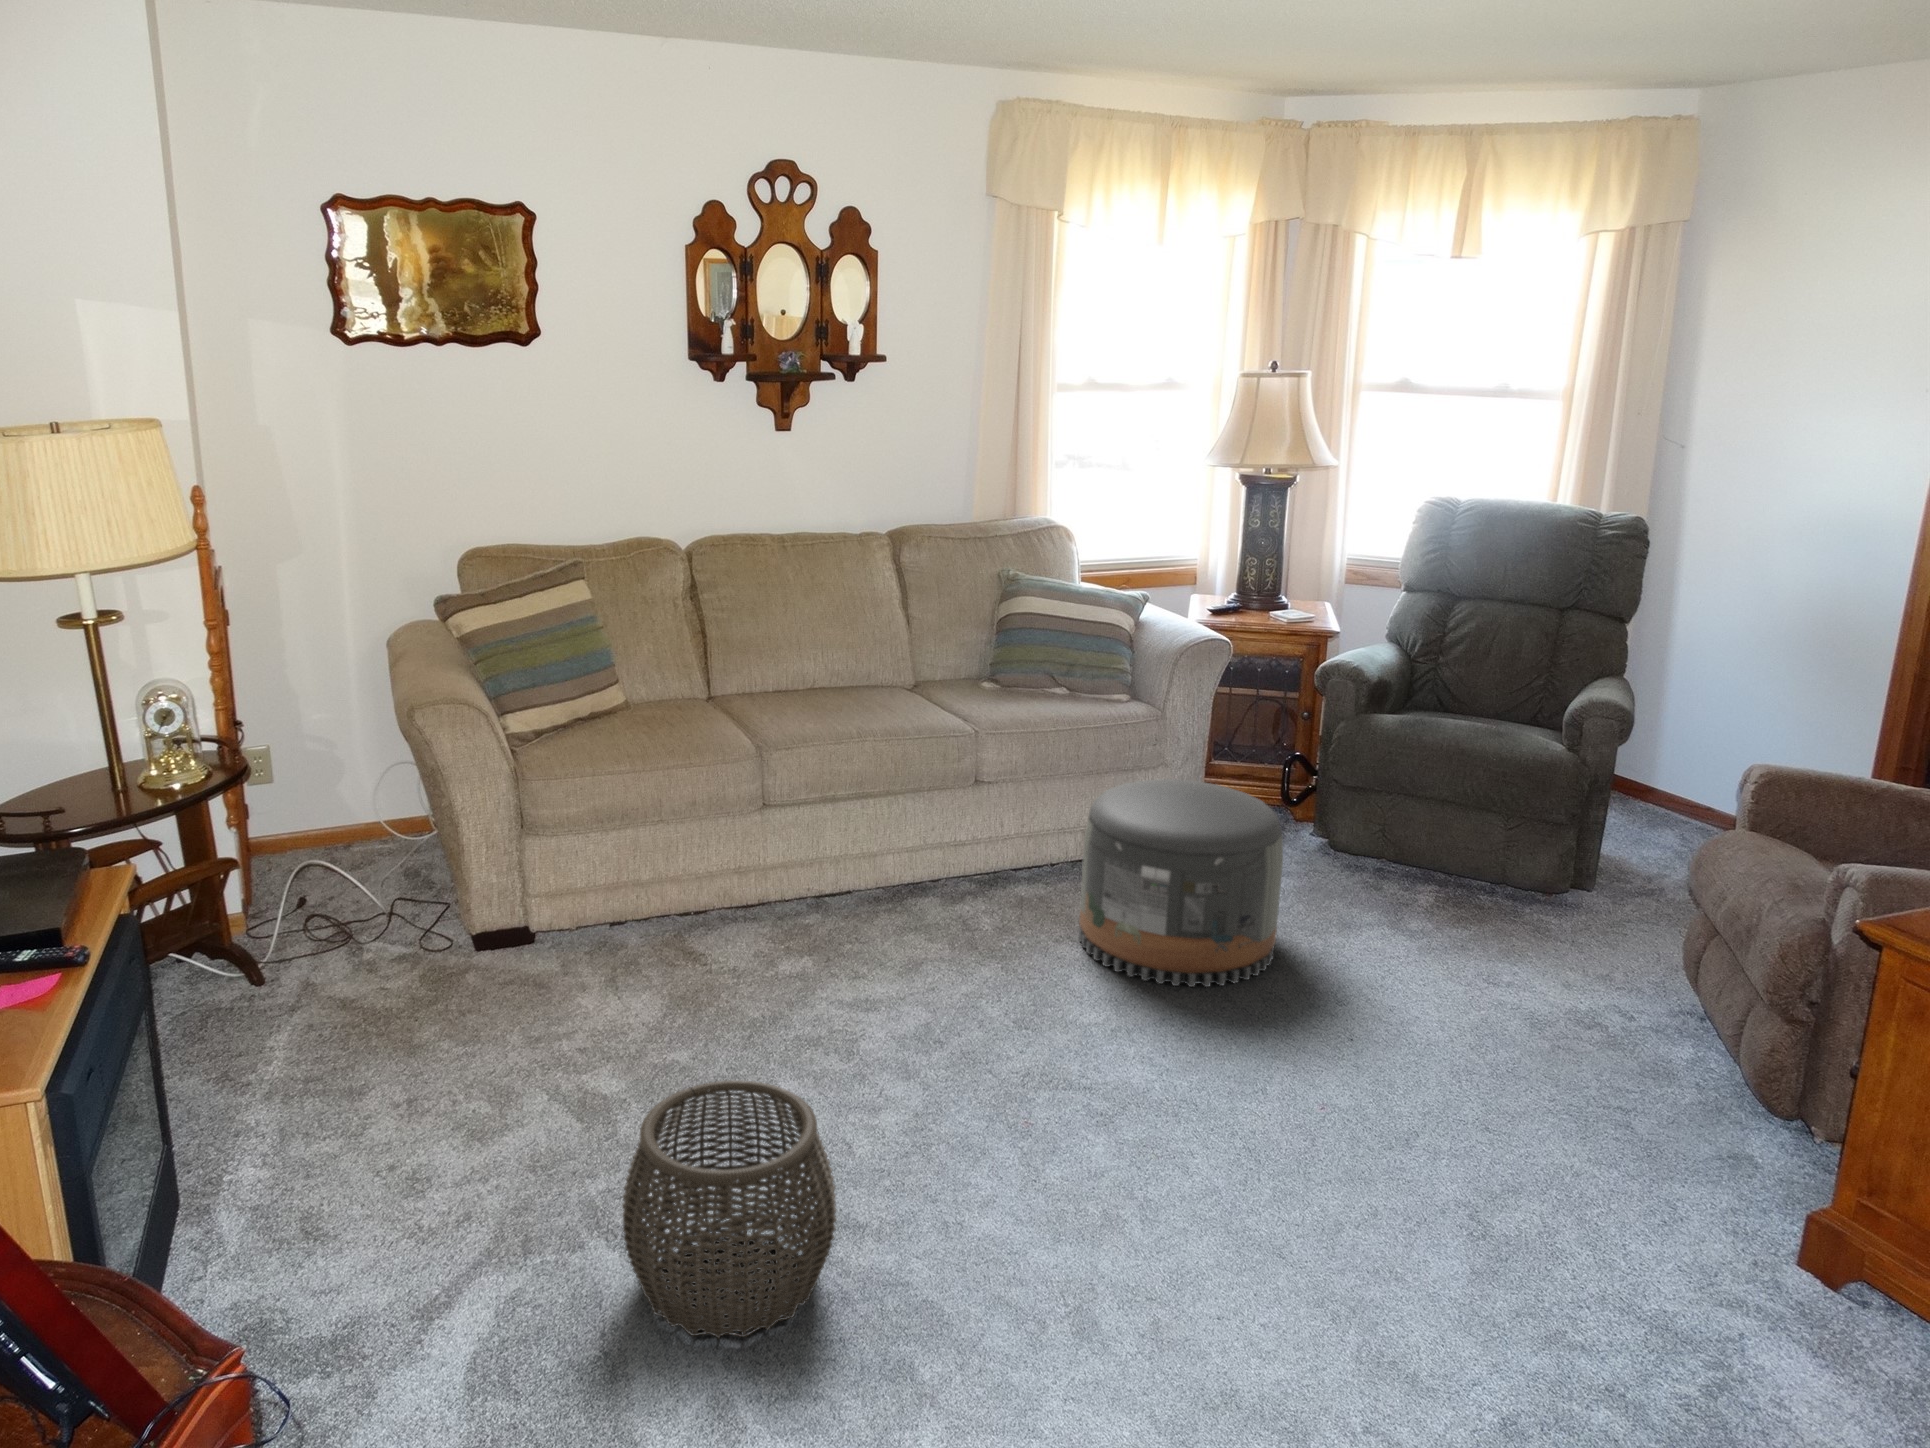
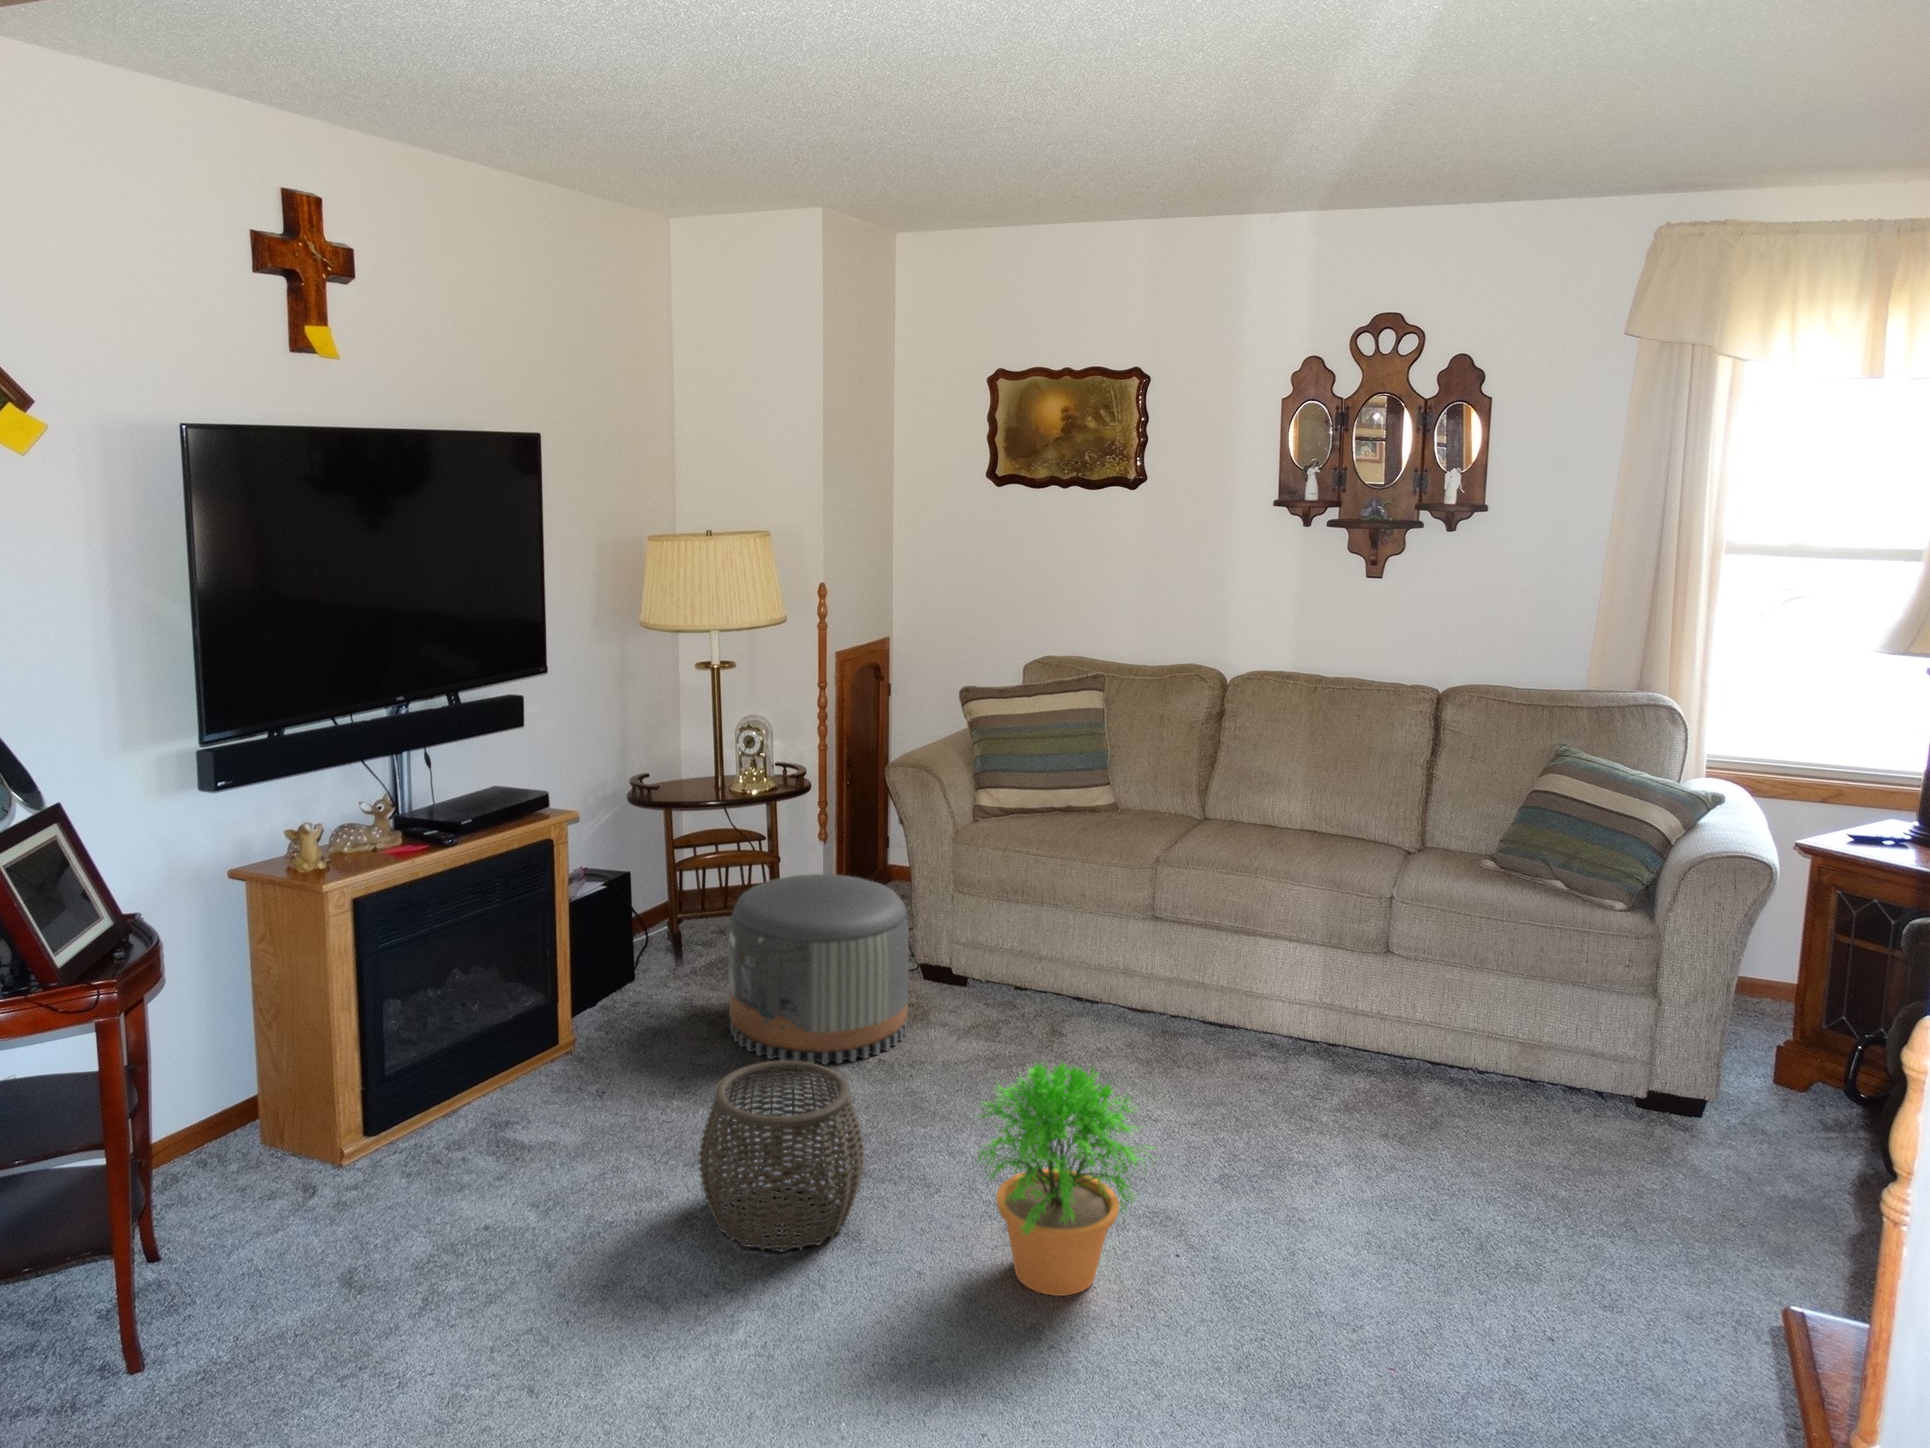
pouf: present [1079,779,1283,987] -> present [729,874,909,1064]
potted plant: none [951,962,1128,1217] -> present [978,1062,1150,1296]

